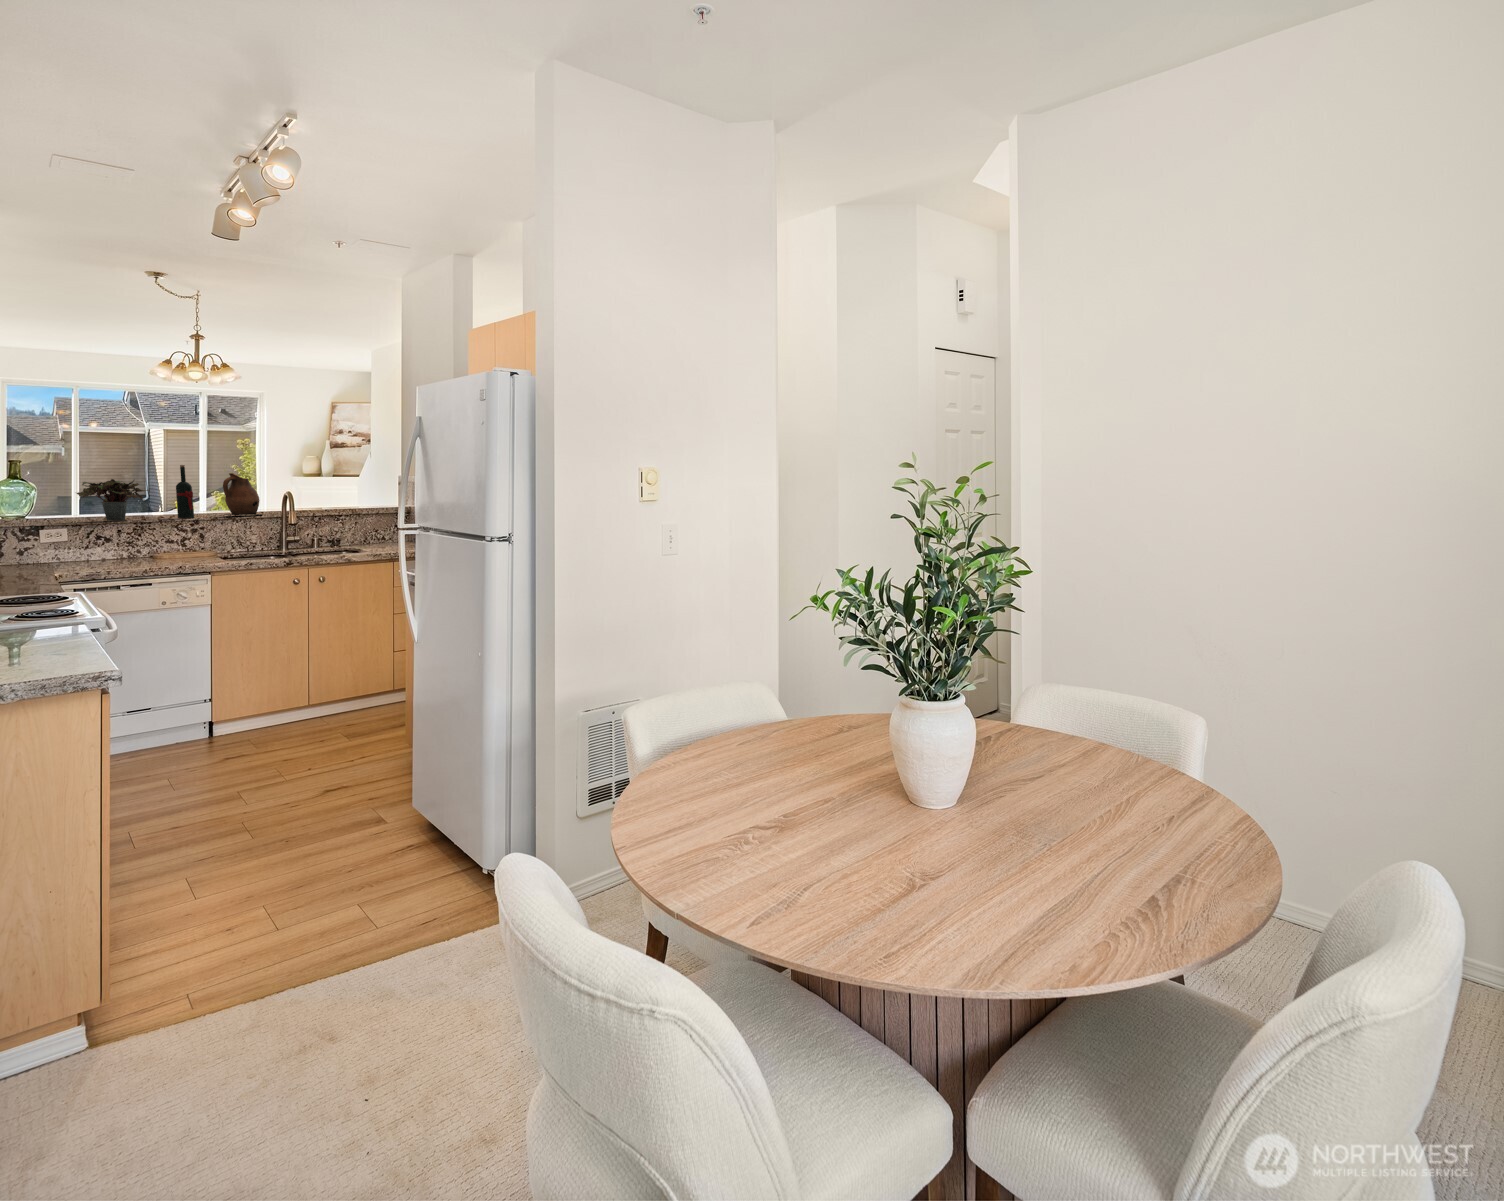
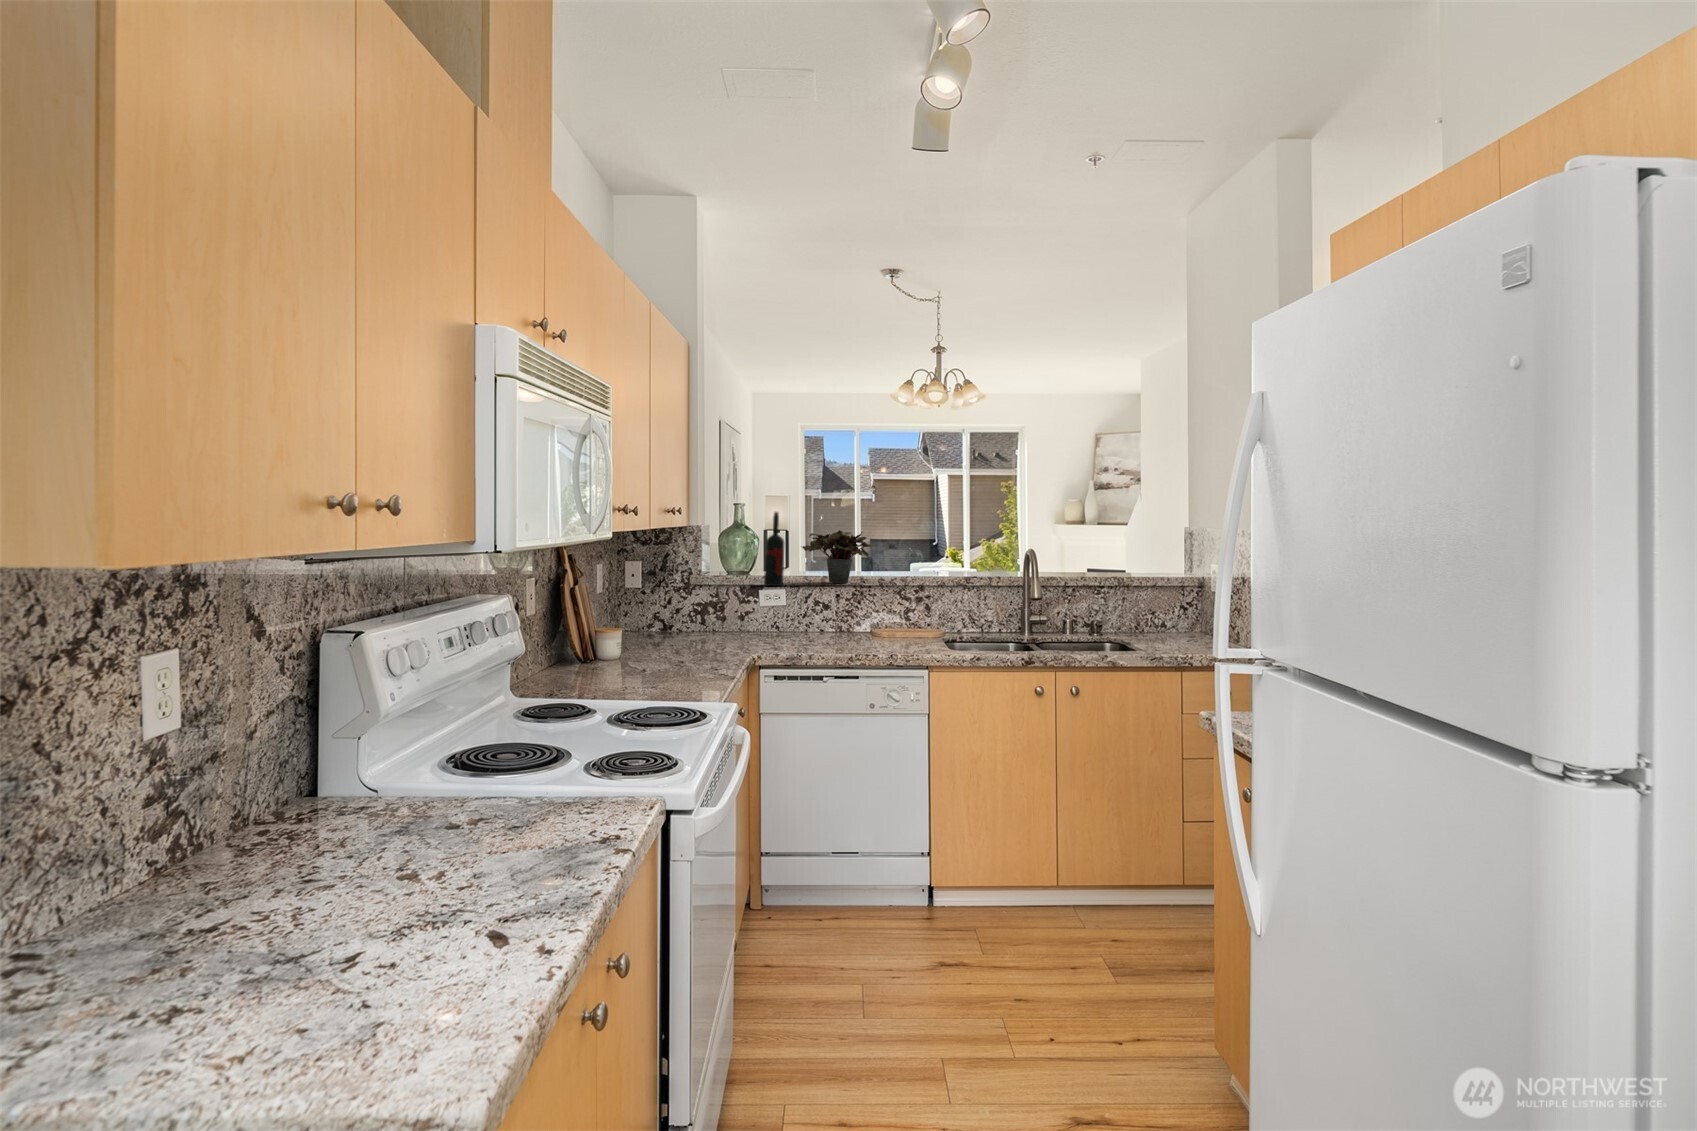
wine bottle: present [176,465,194,518] -> present [764,512,784,586]
ceramic pitcher: present [223,473,262,515] -> none [958,526,1004,584]

